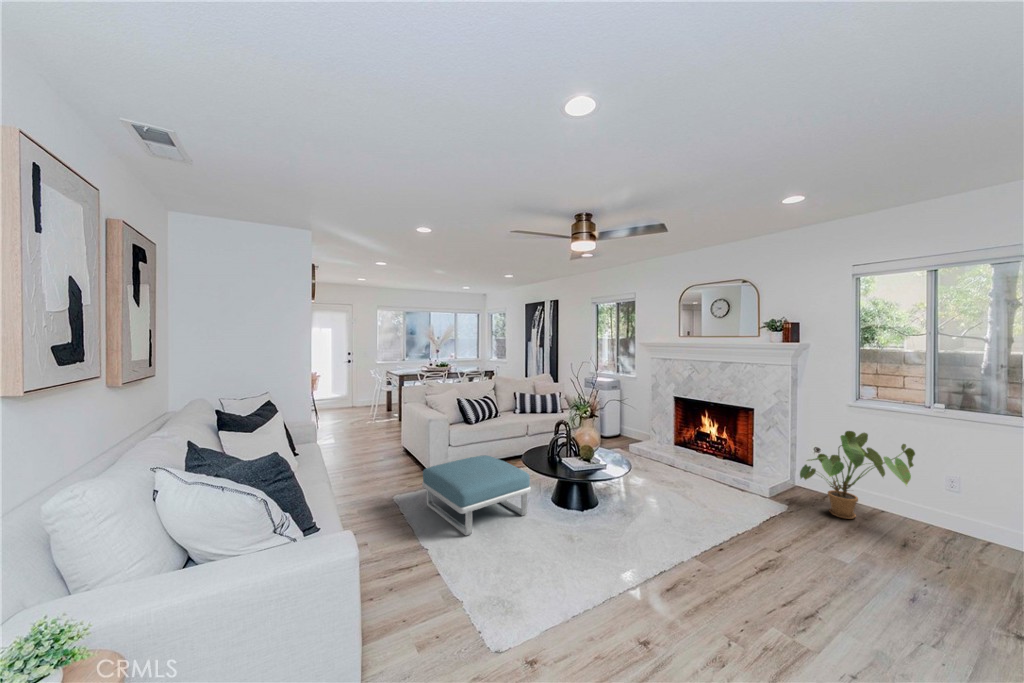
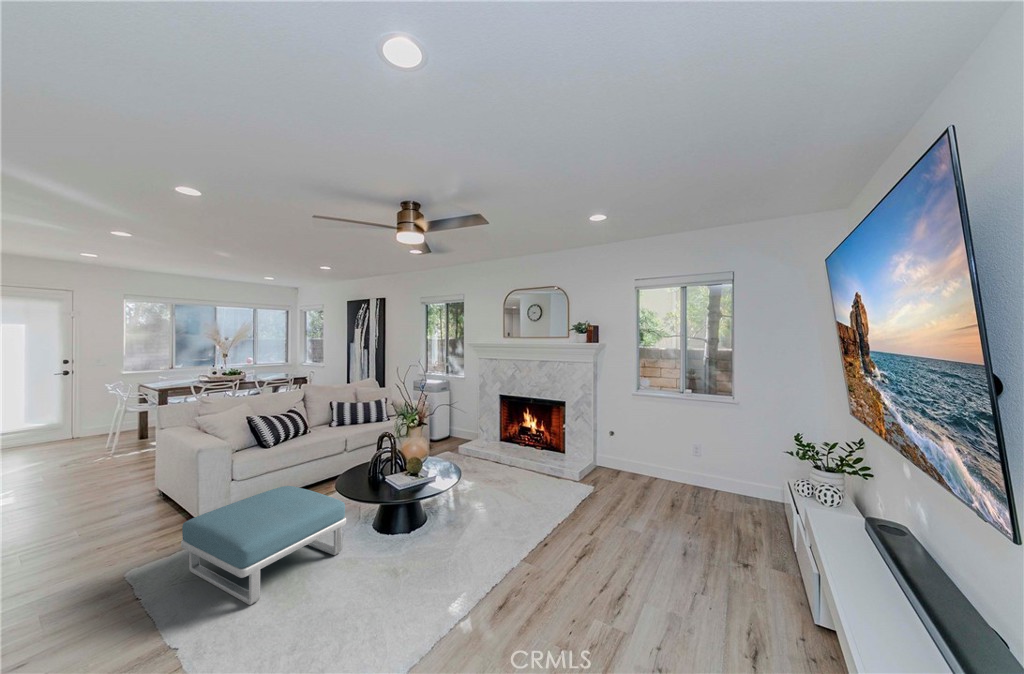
house plant: present [800,431,915,519] -> none [603,416,679,491]

